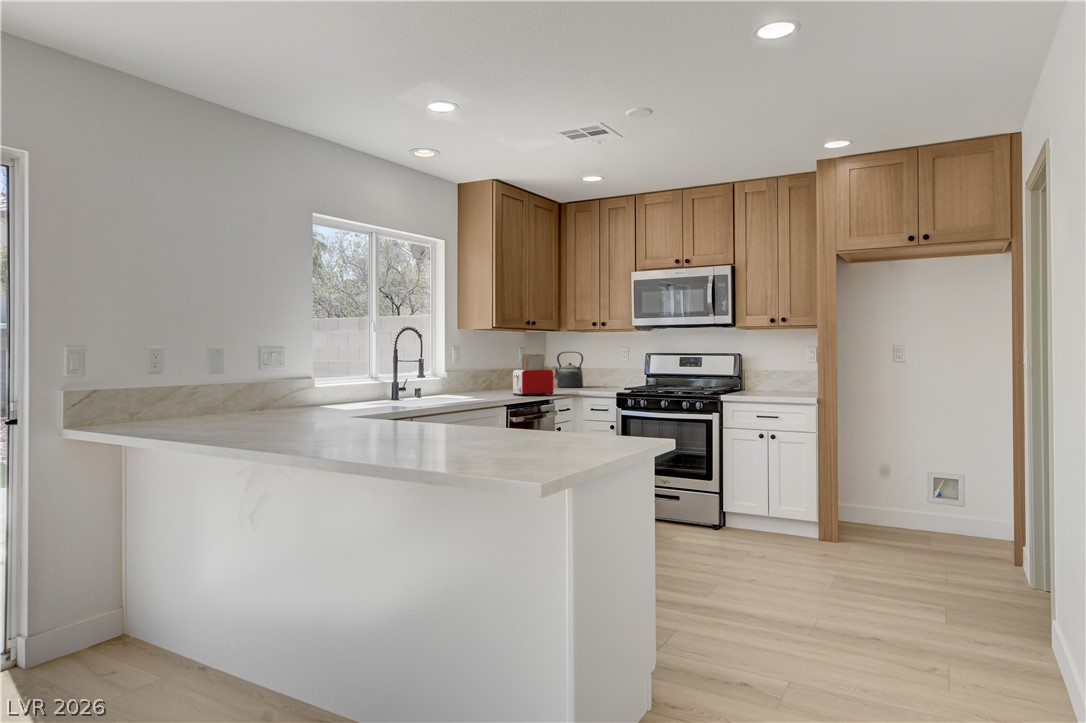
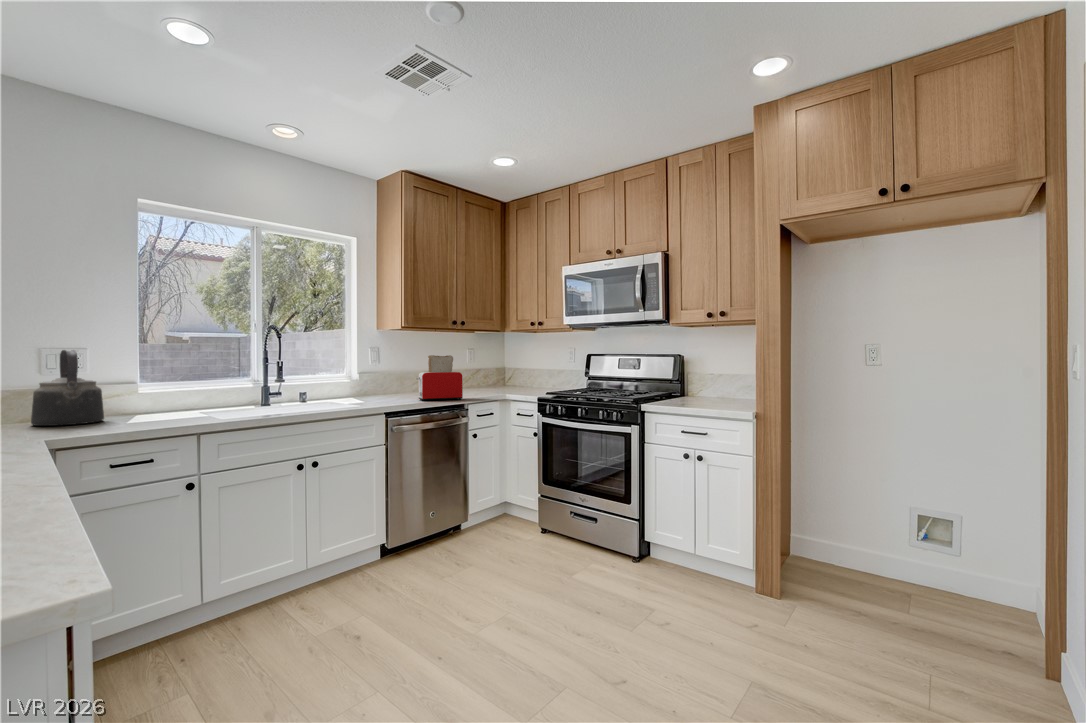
kettle: present [553,352,583,388] -> present [31,350,104,426]

